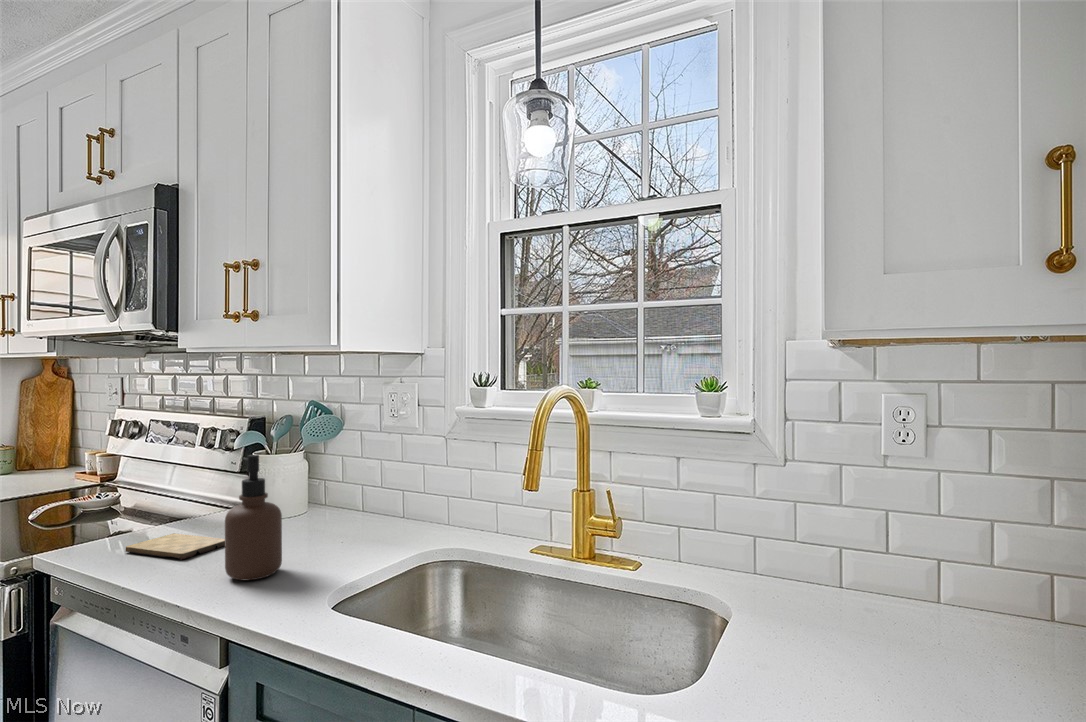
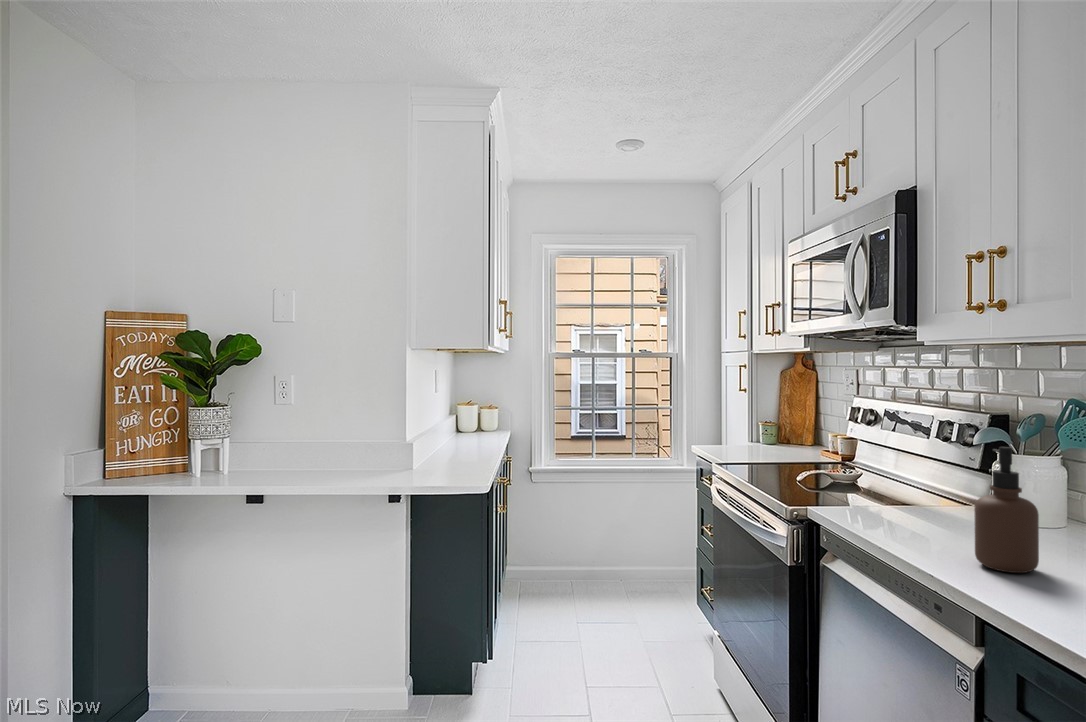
cutting board: present [126,533,225,559] -> none [876,514,972,537]

